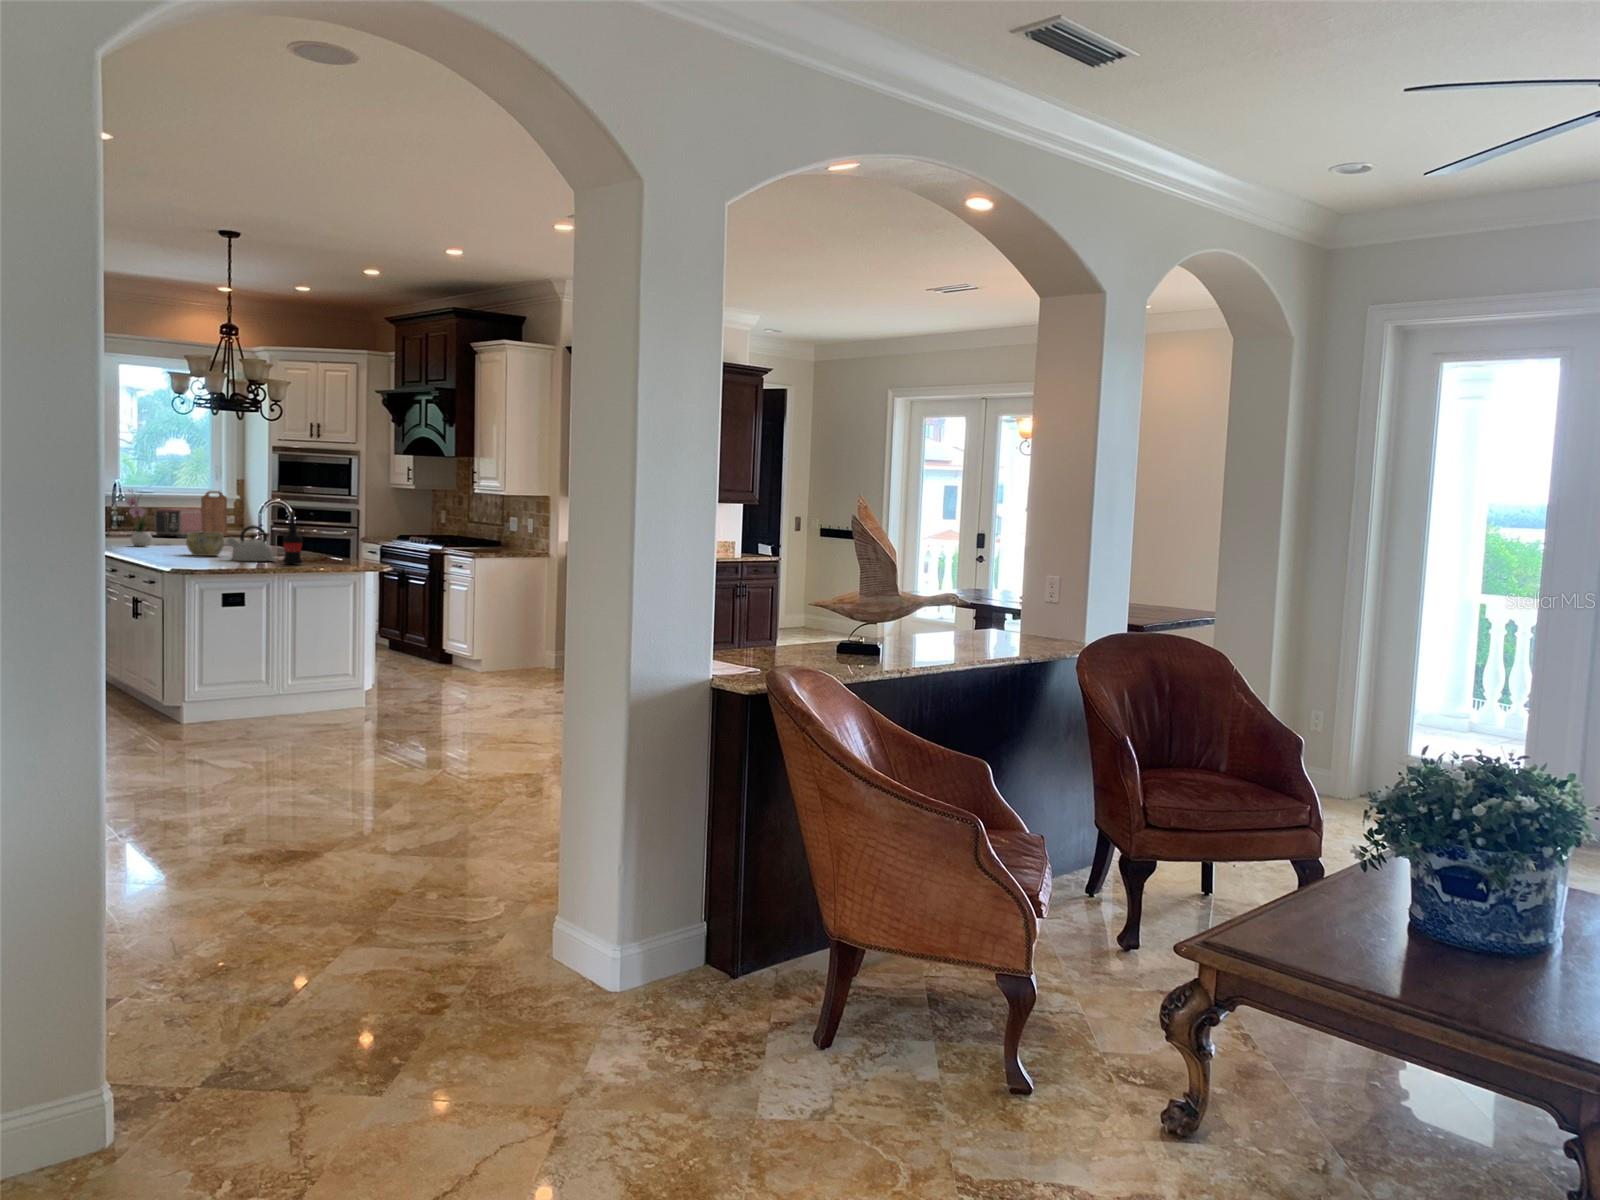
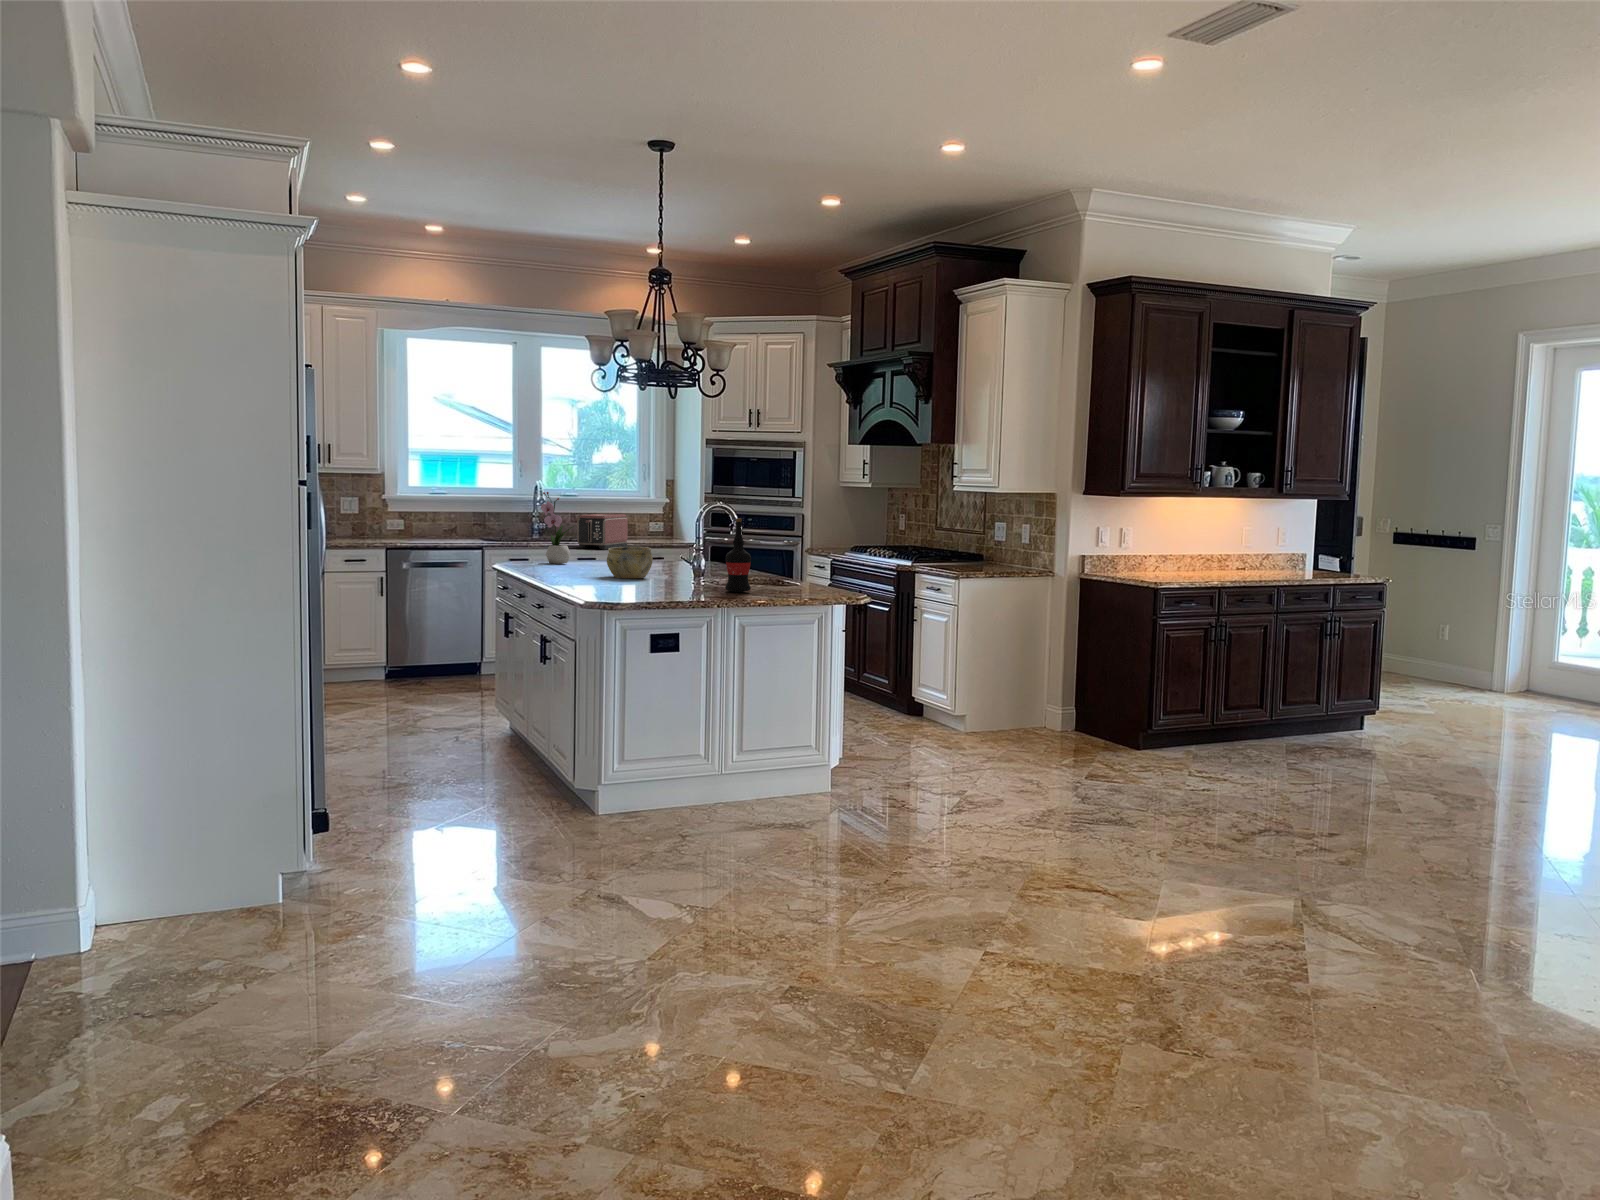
cutting board: present [201,491,227,536] -> none [628,493,655,546]
kettle: present [227,526,274,561] -> none [655,538,714,587]

